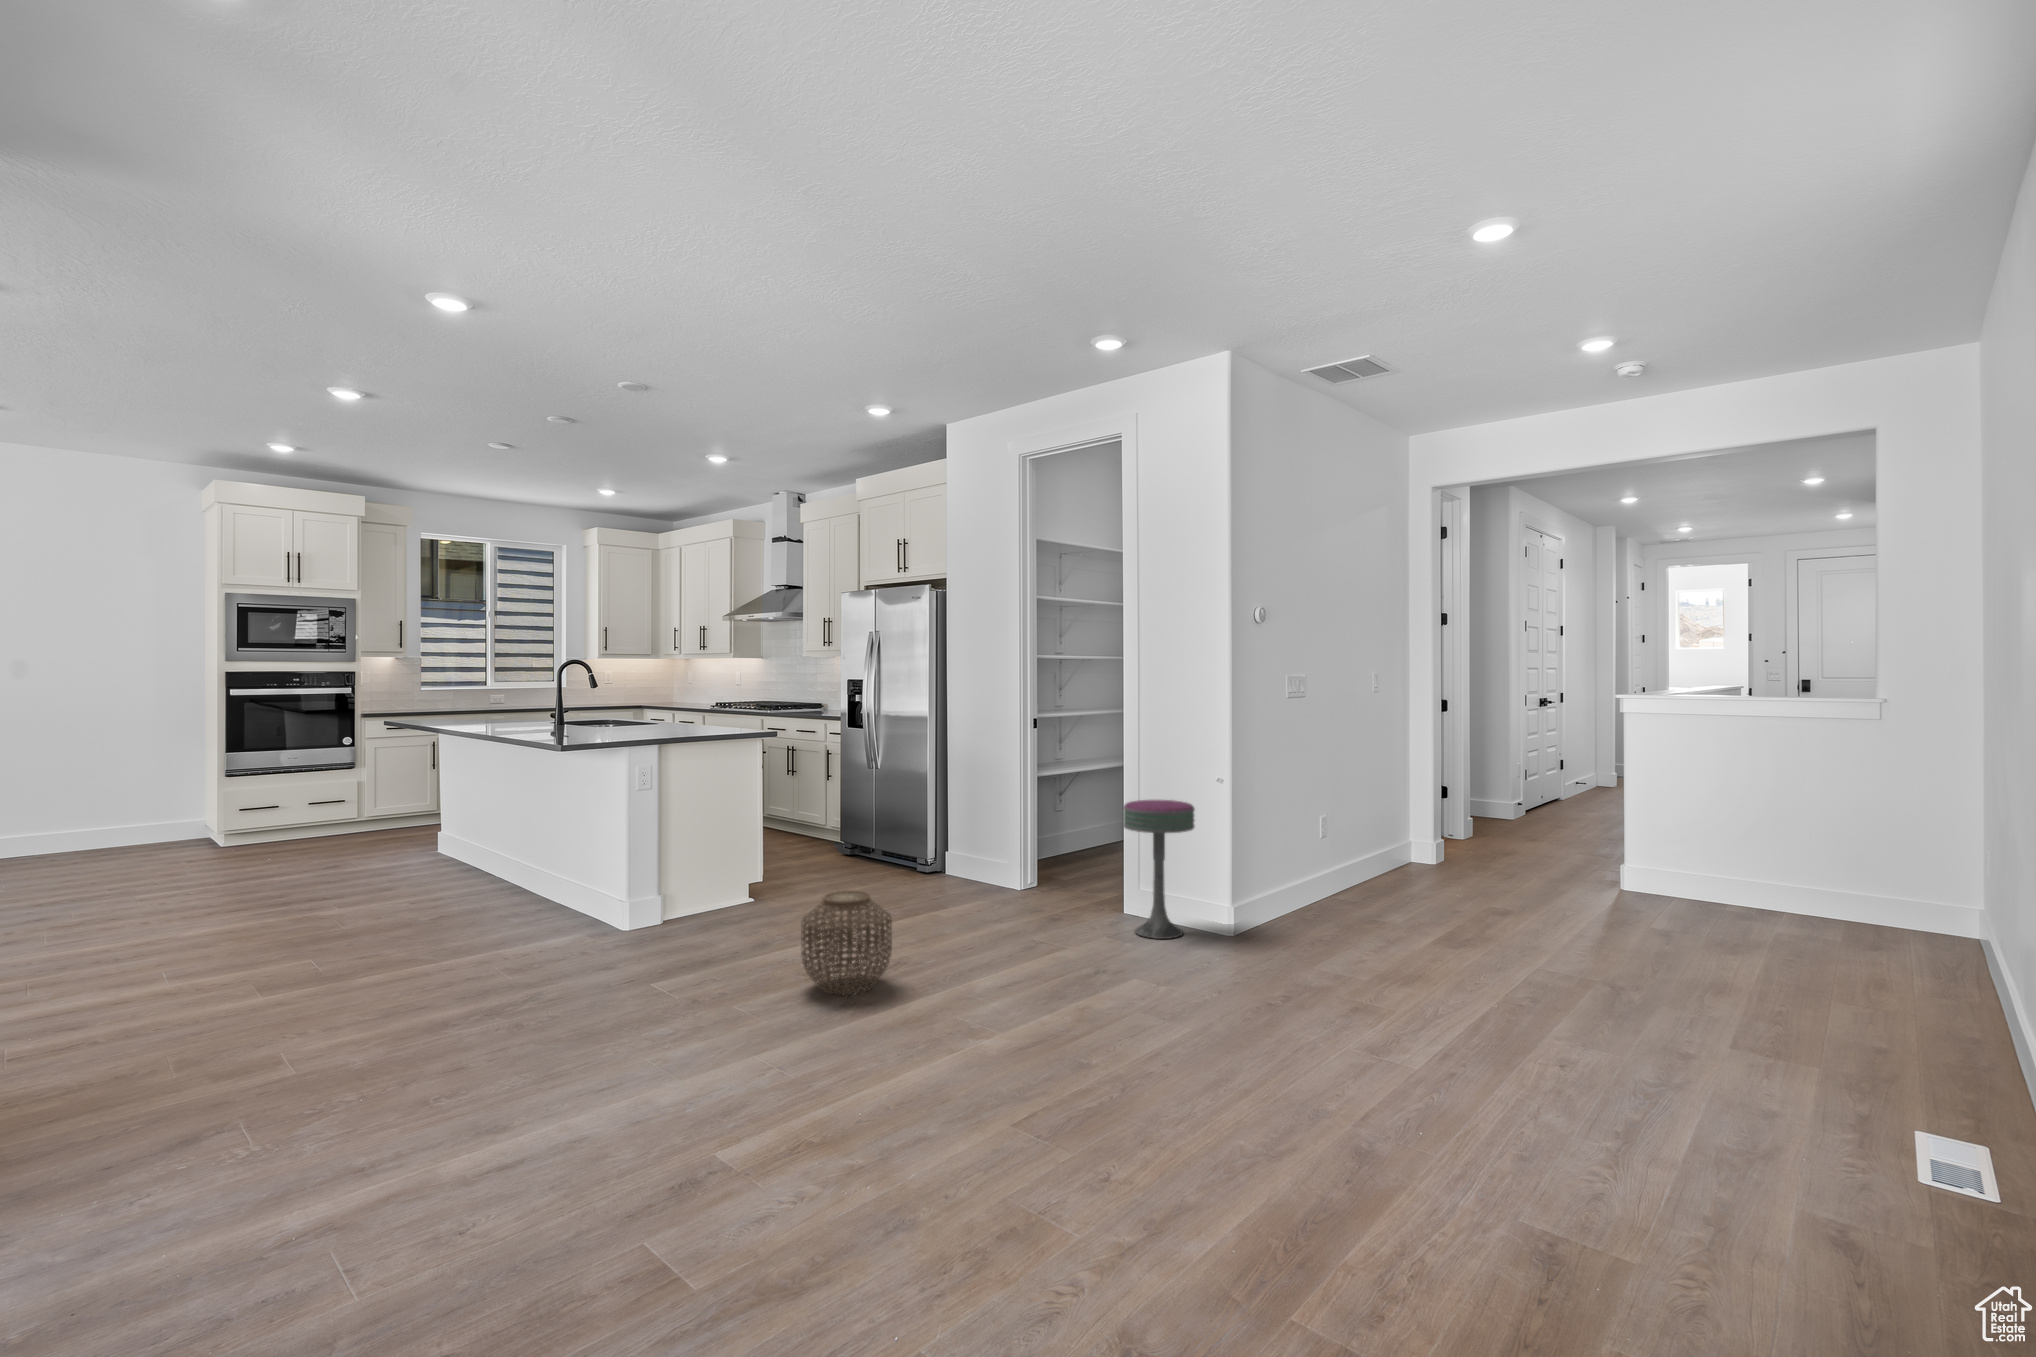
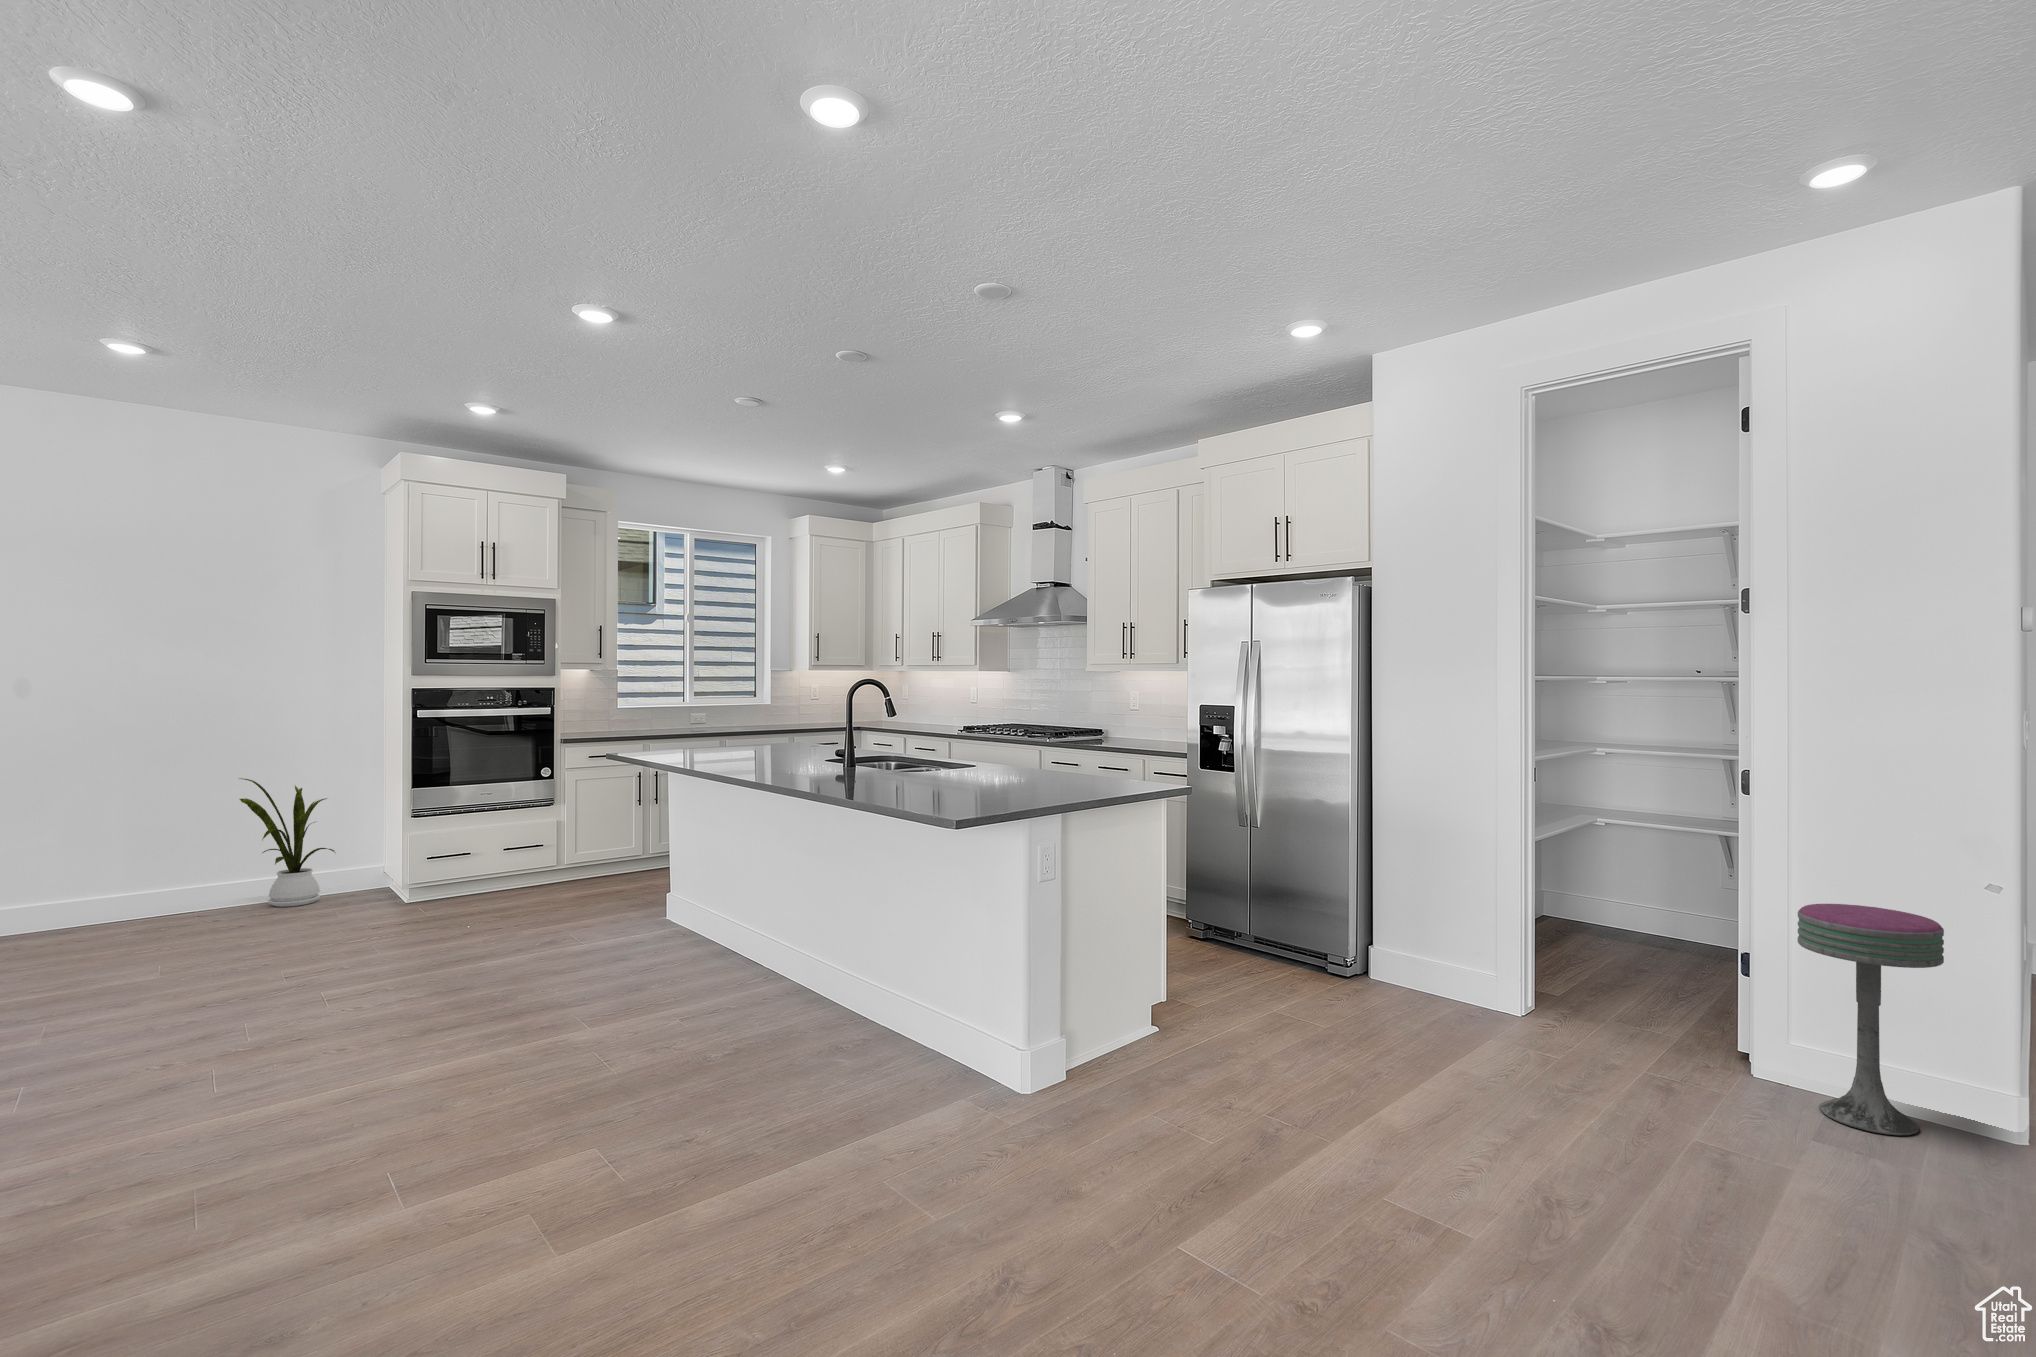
house plant: none [73,748,165,852] -> present [239,778,335,907]
woven basket: present [801,891,892,996] -> none [1435,1074,1605,1270]

